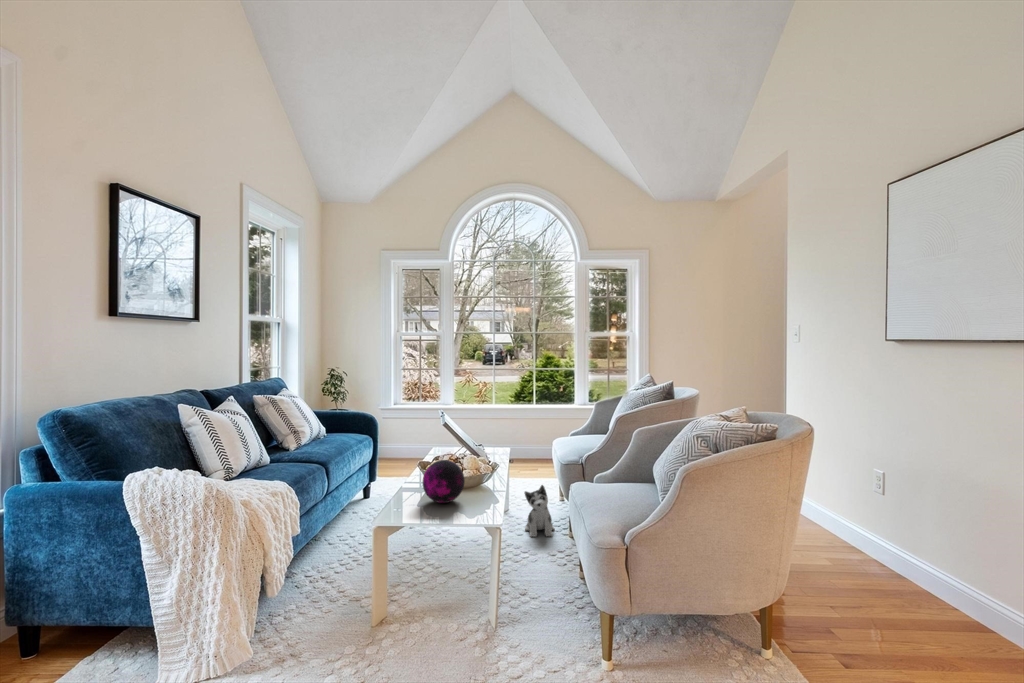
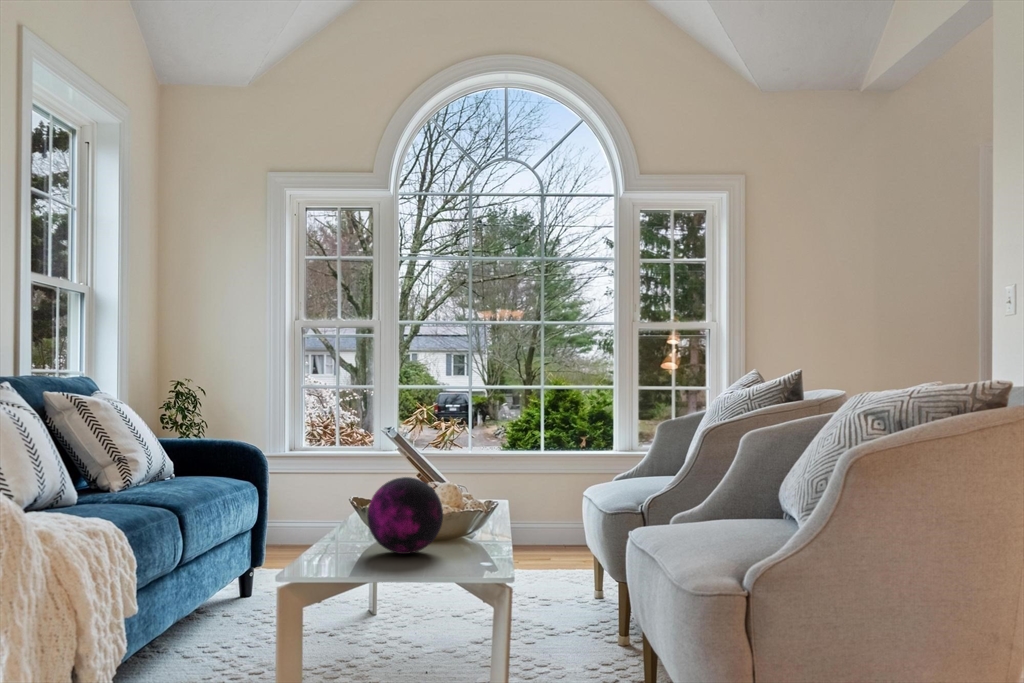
plush toy: present [525,485,554,537] -> none [538,554,592,648]

